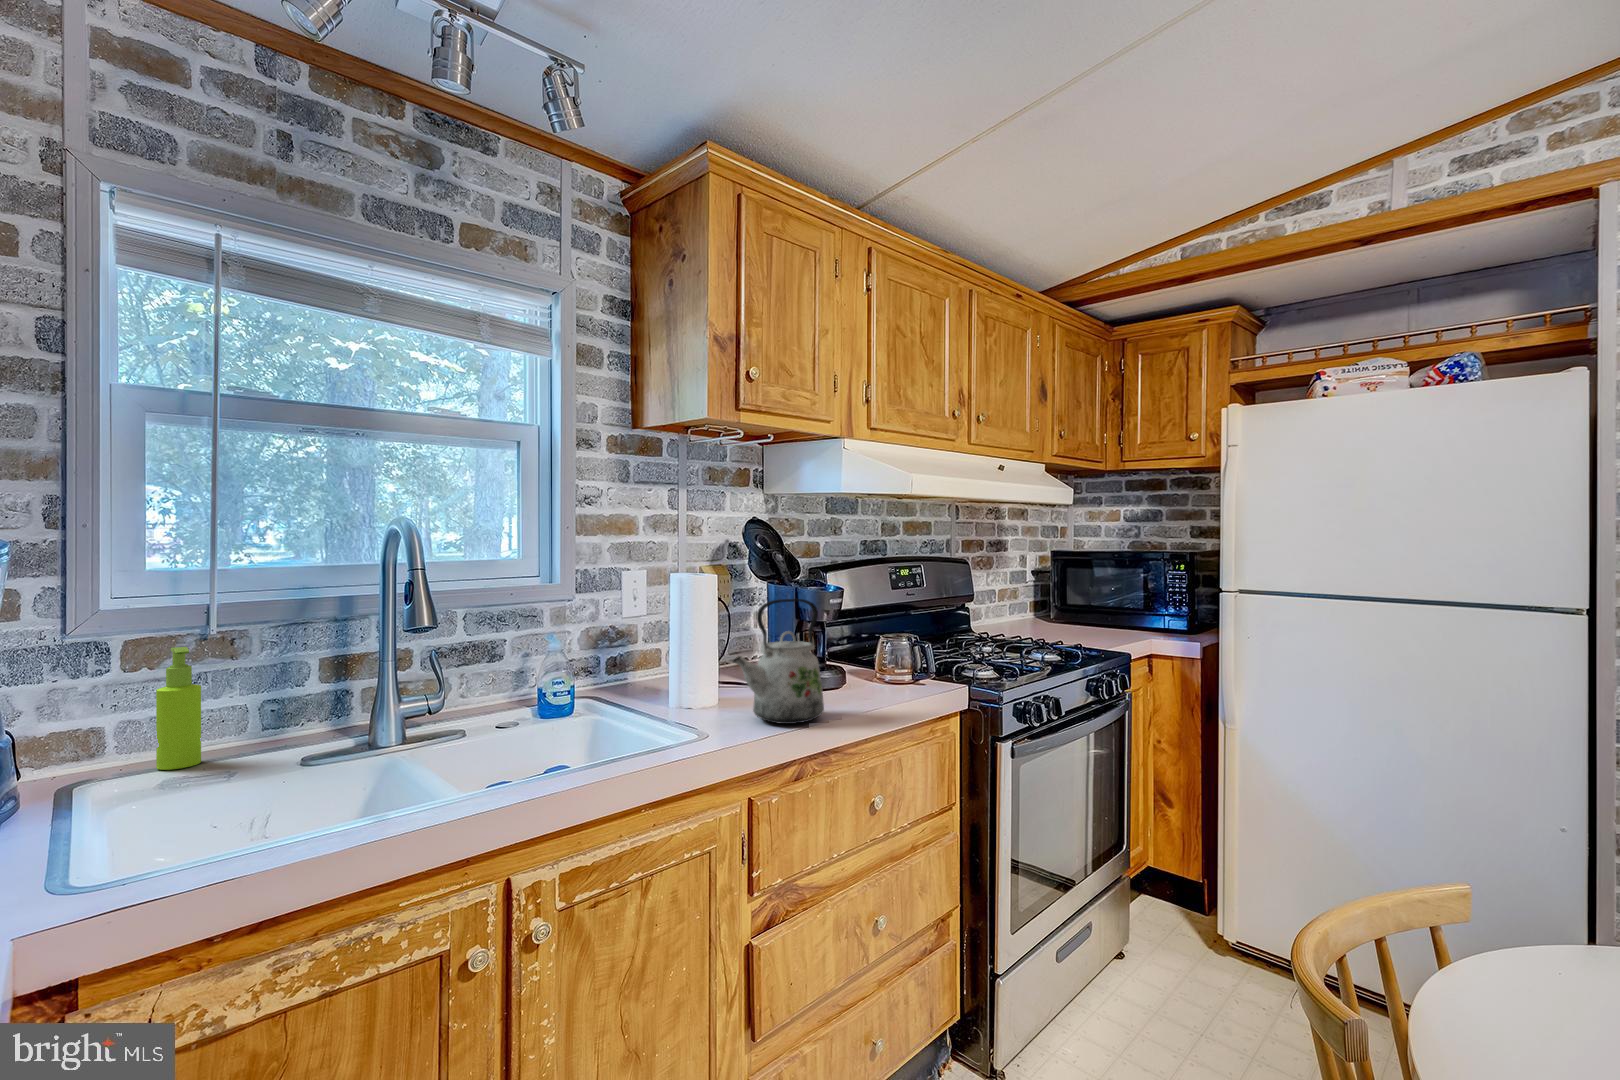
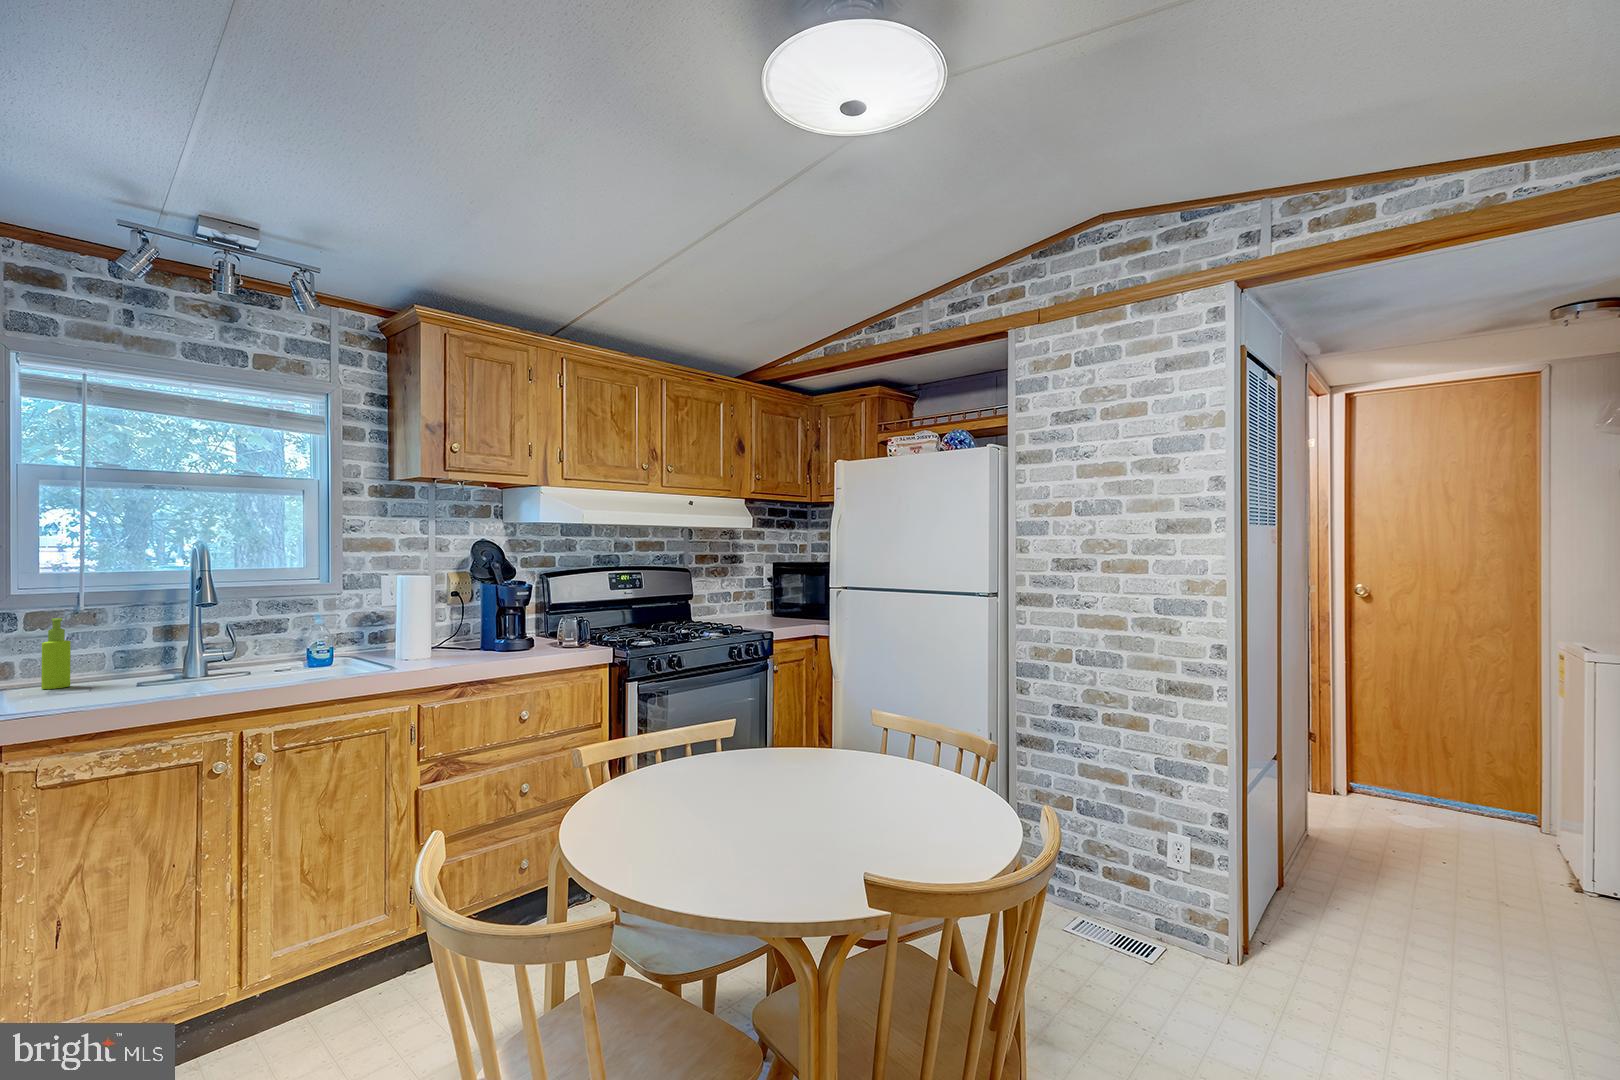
kettle: present [733,599,824,724] -> none [419,588,486,664]

